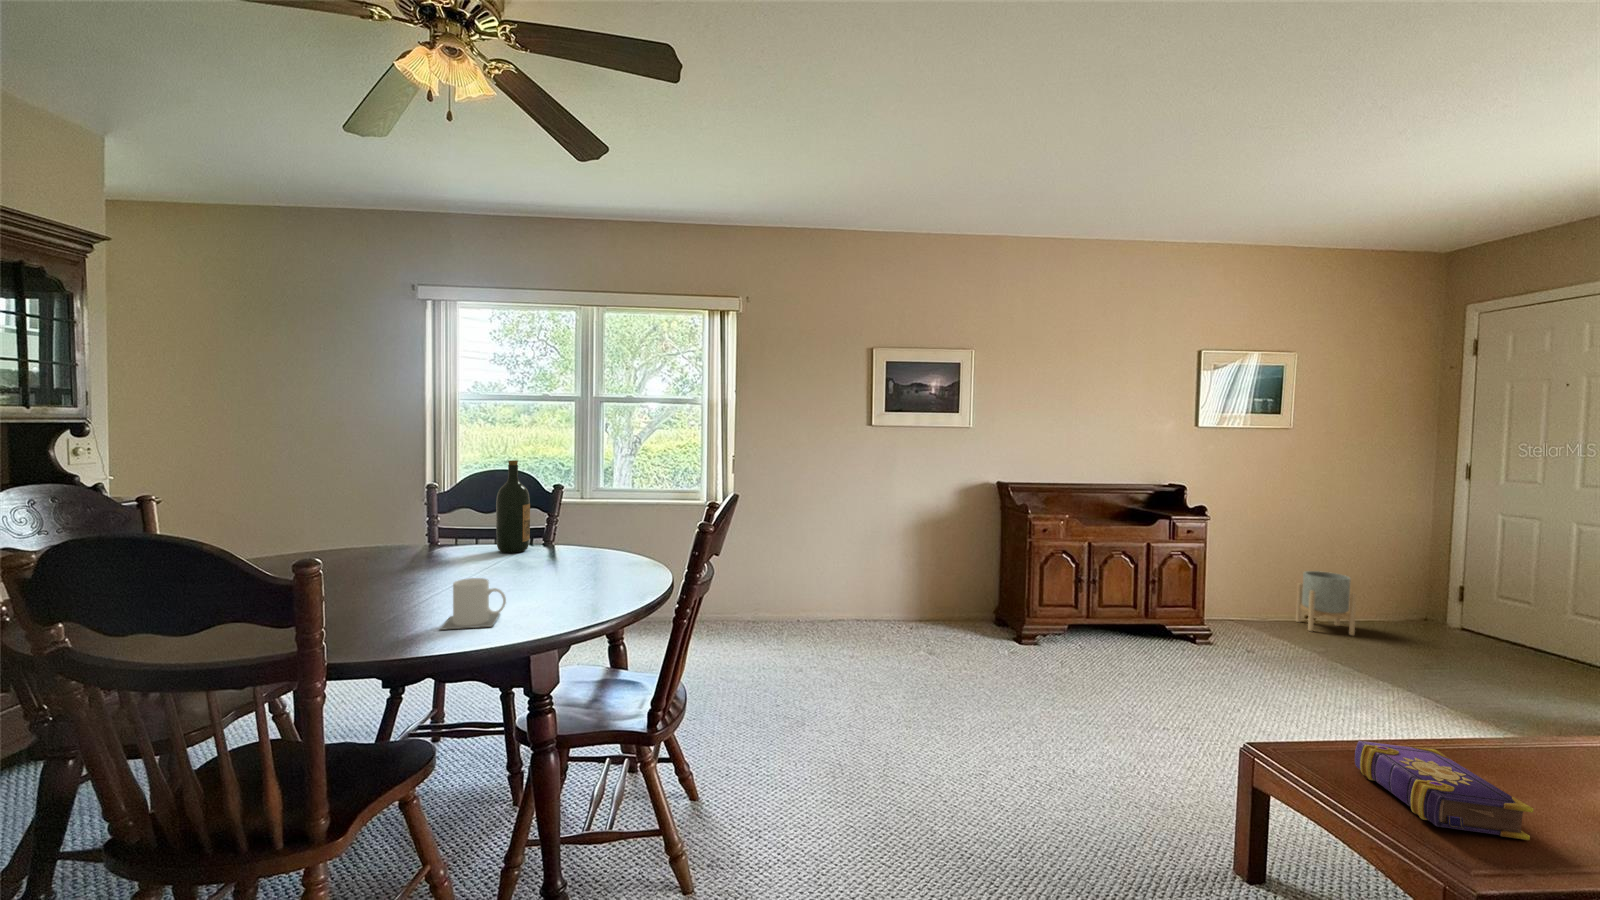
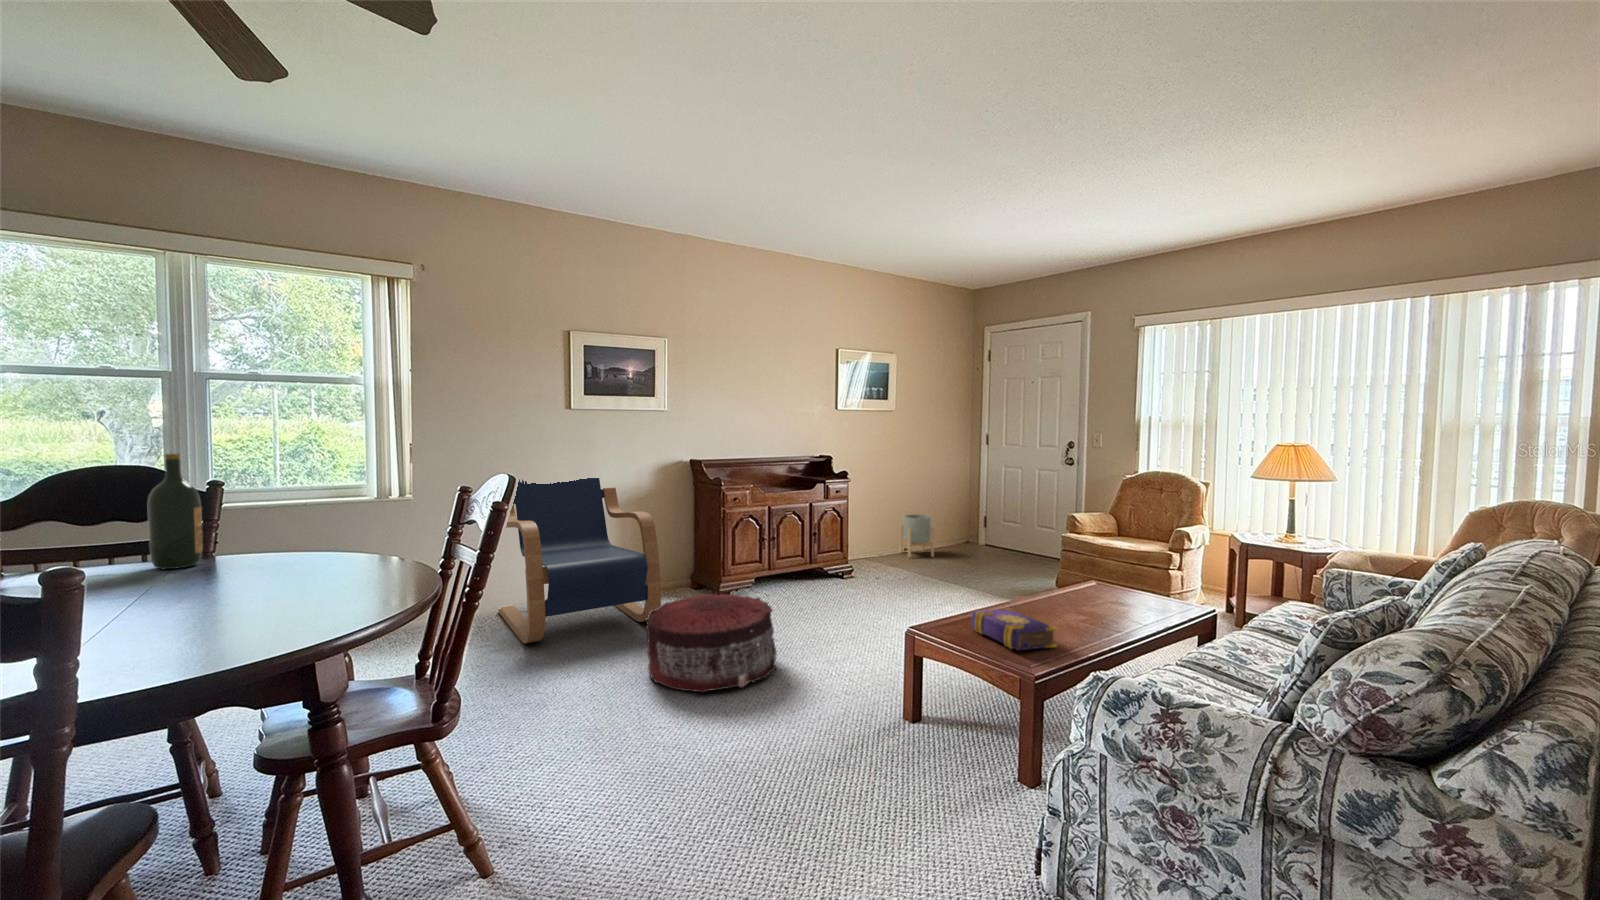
lounge chair: none [796,490,945,657] -> present [498,478,661,643]
mug: present [441,578,506,630] -> none [184,586,272,652]
pouf: none [910,638,1064,761] -> present [646,594,777,693]

